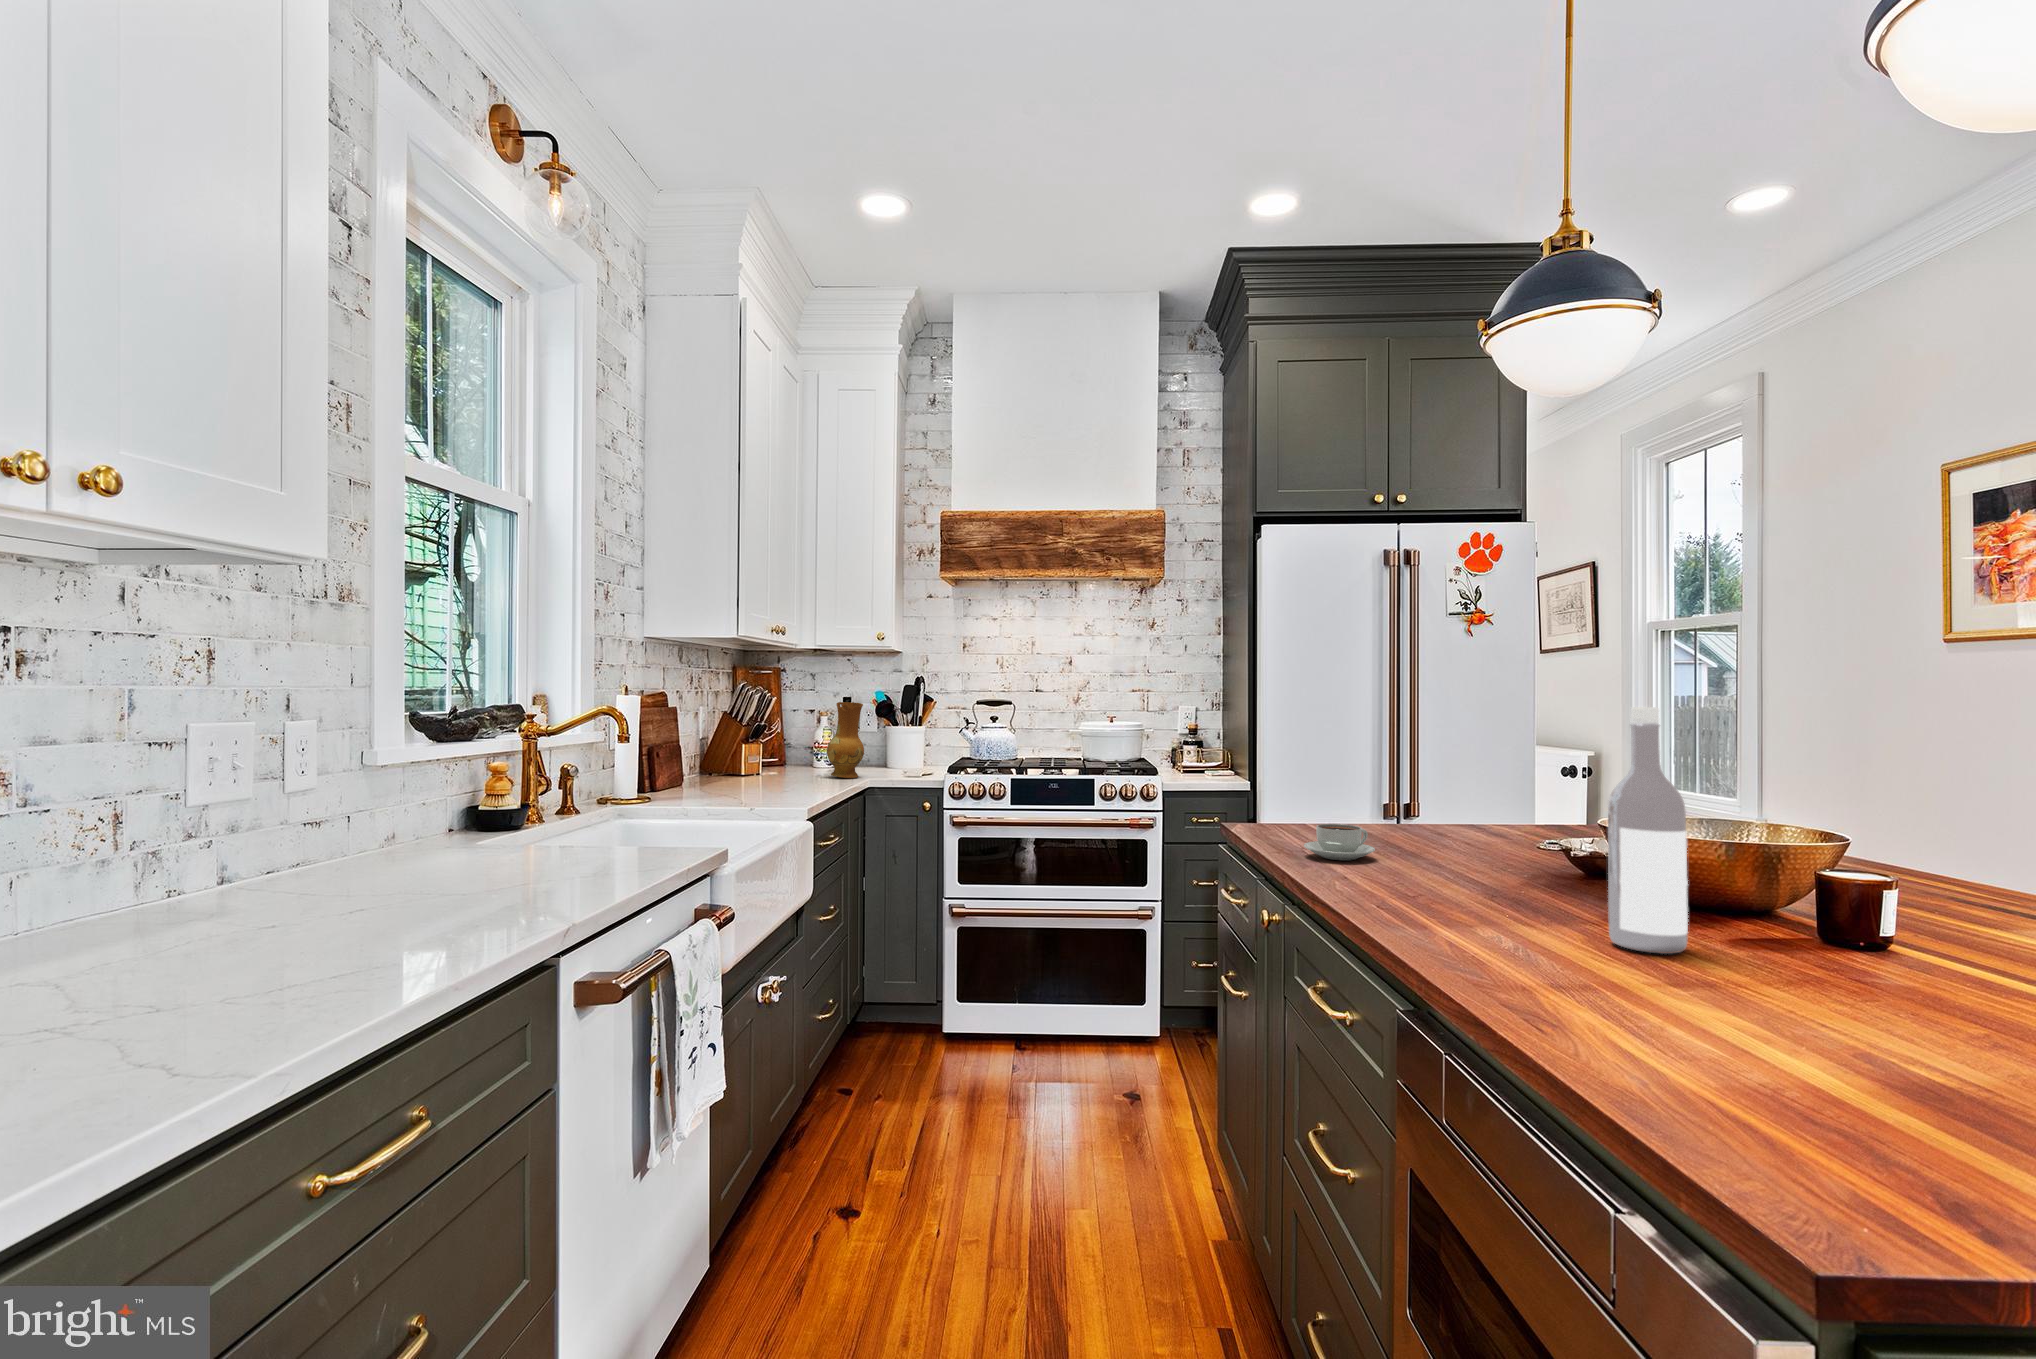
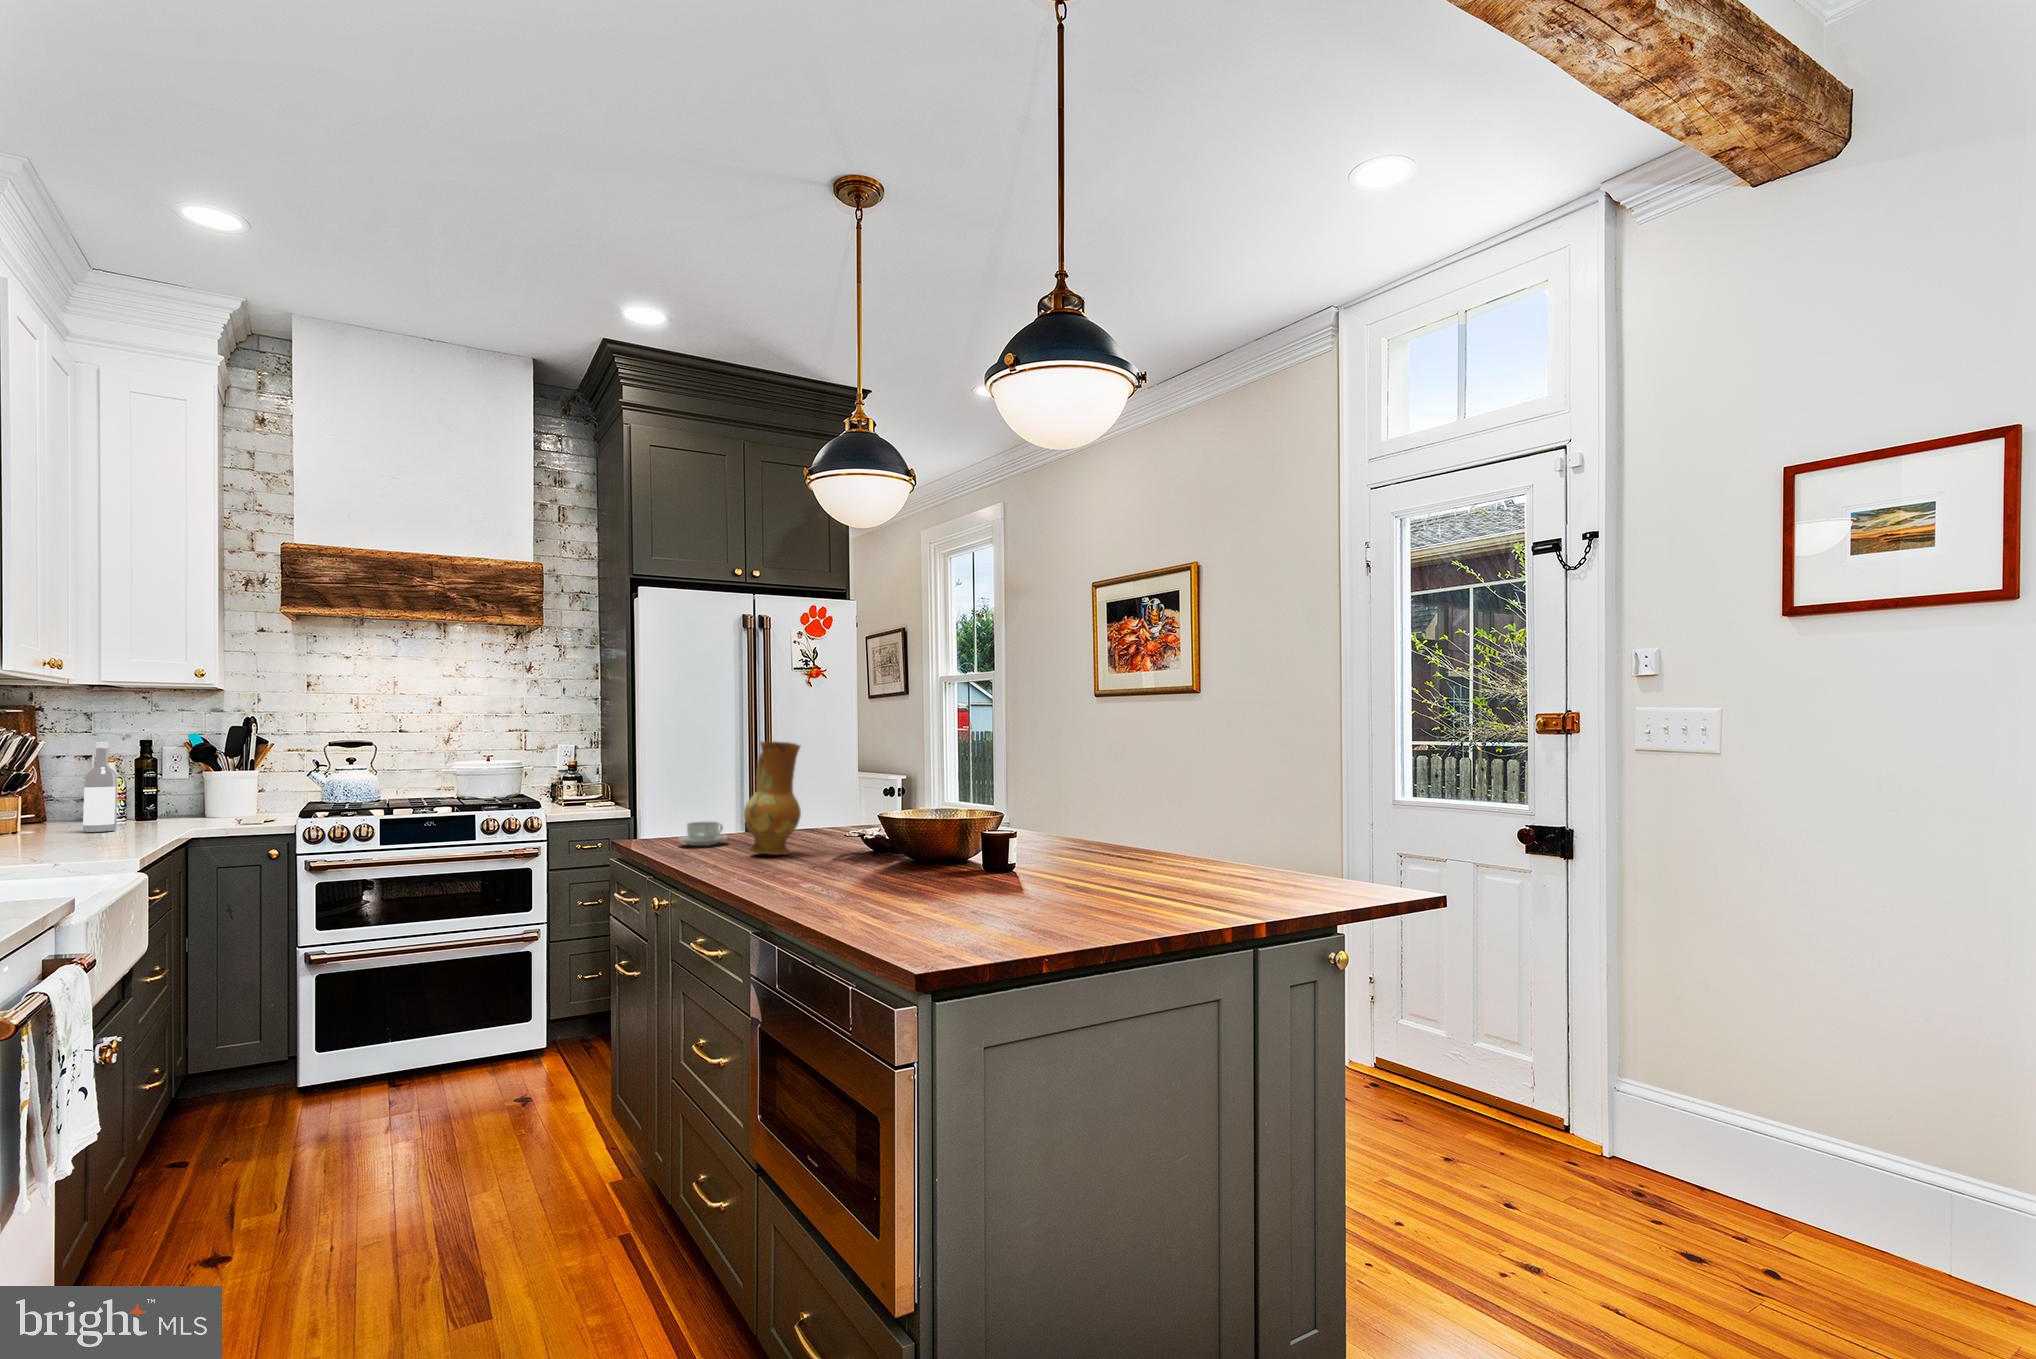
ceramic jug: present [827,702,864,778] -> present [744,741,801,855]
wine bottle: present [1608,707,1688,954] -> present [83,742,118,832]

